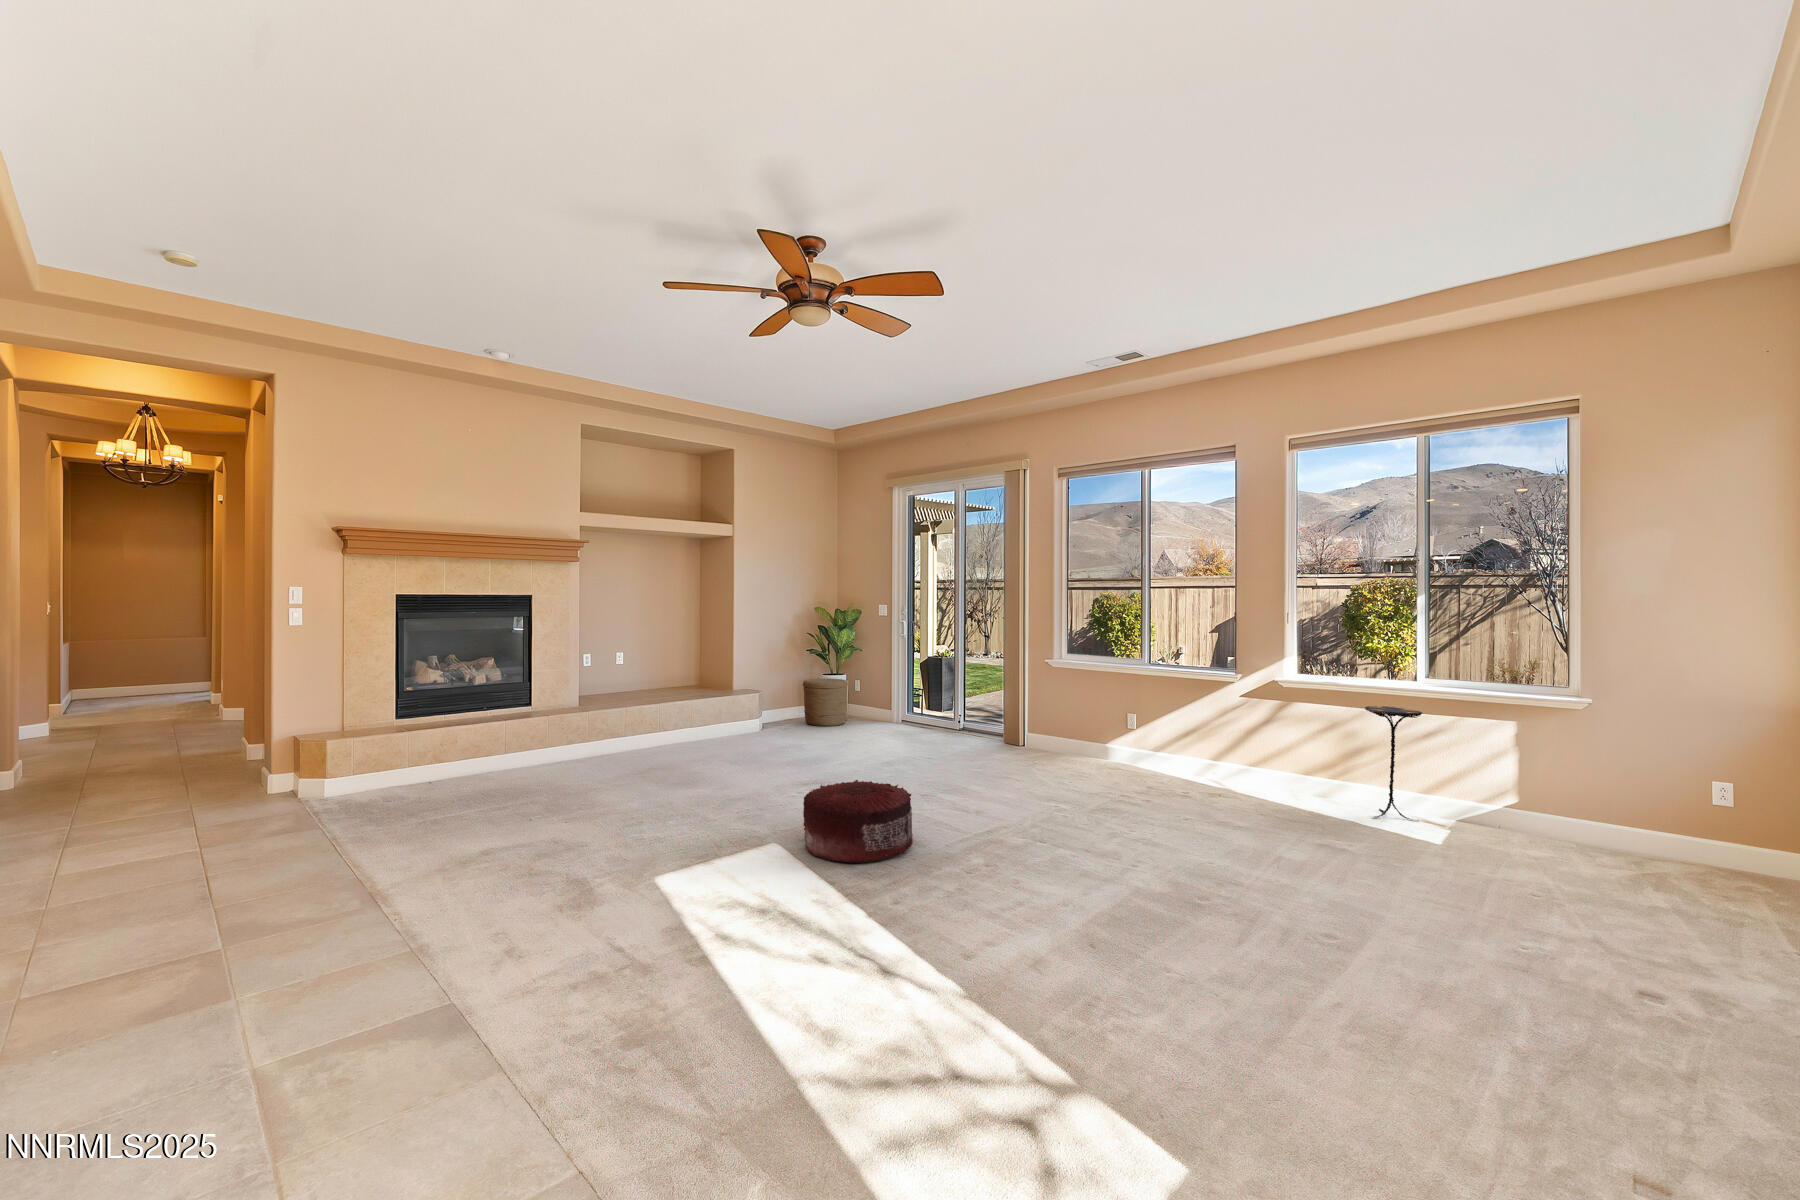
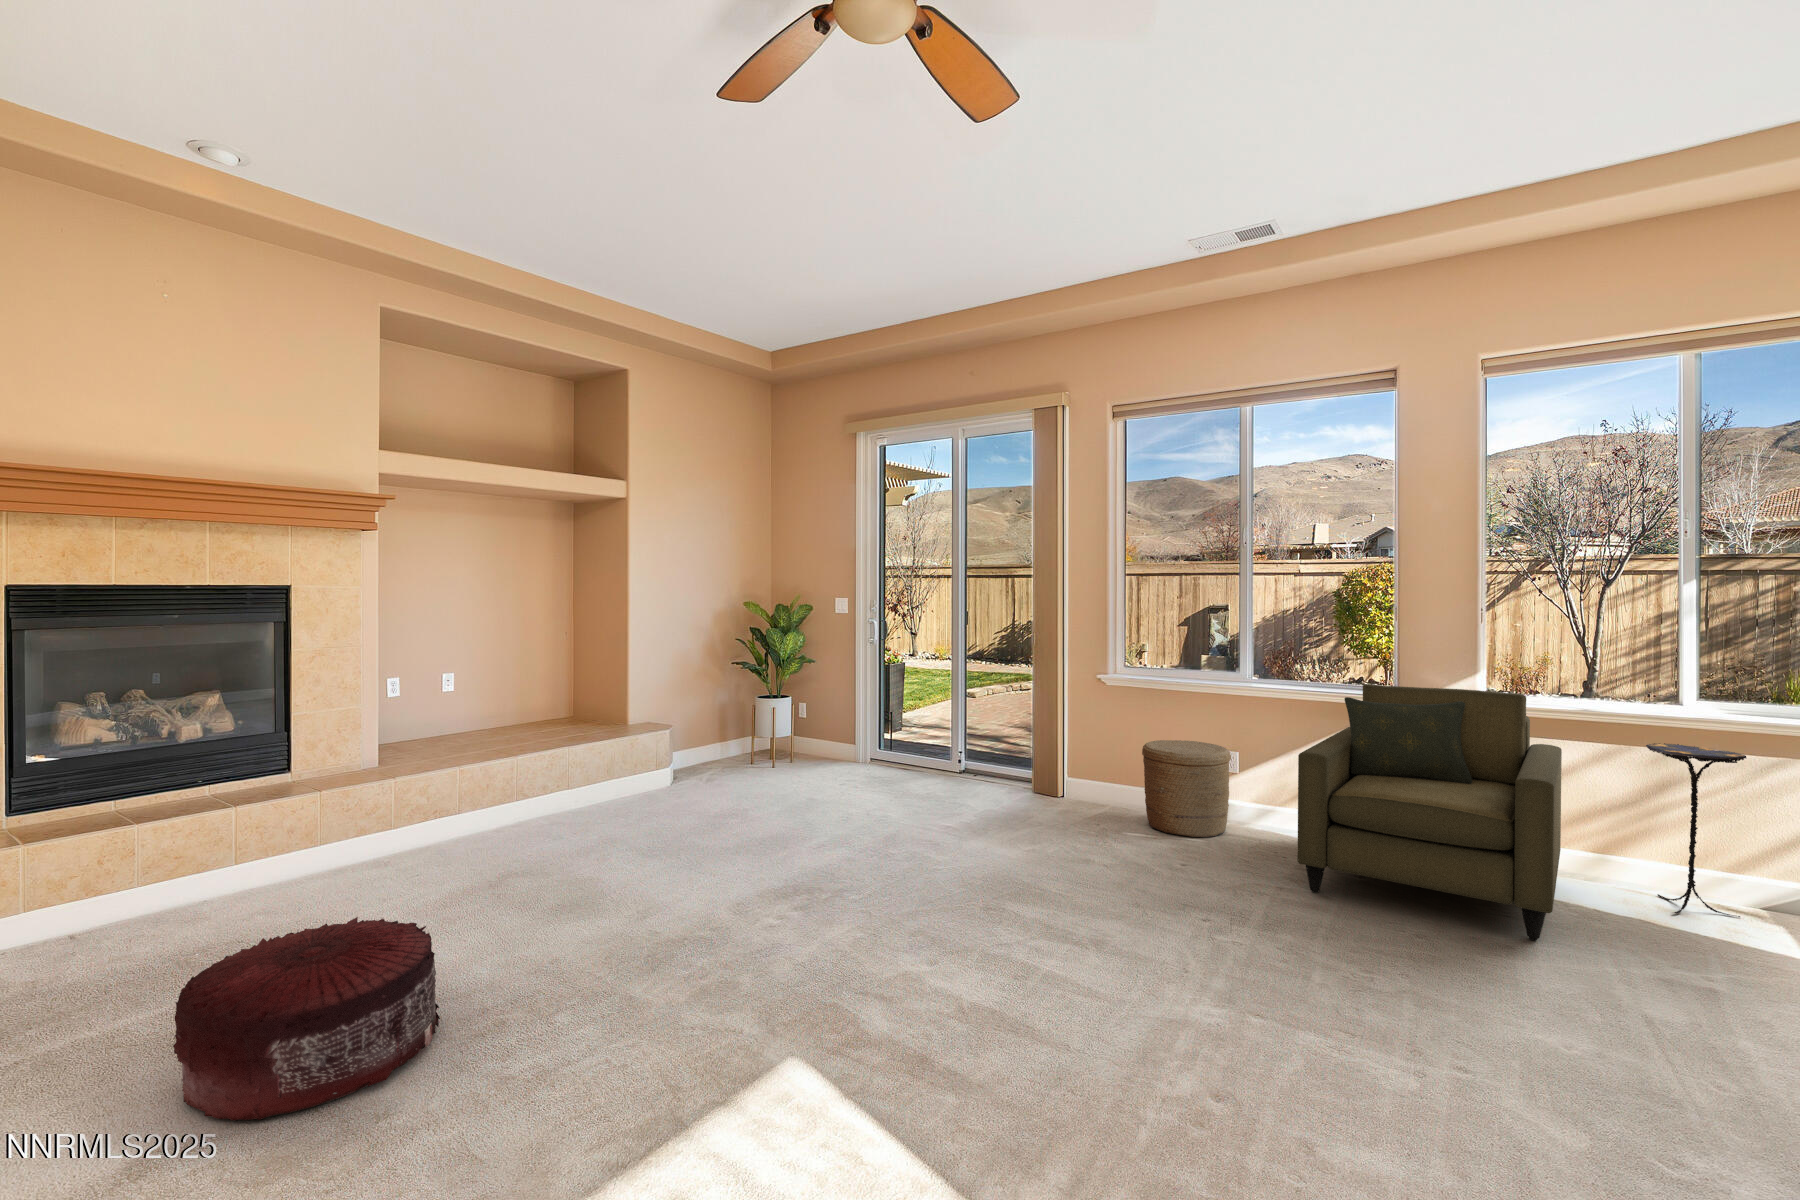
armchair: none [1128,665,1322,823] -> present [1297,684,1562,940]
woven basket: present [803,678,848,726] -> present [1142,740,1231,837]
pouf: present [803,780,913,863] -> present [174,917,440,1121]

